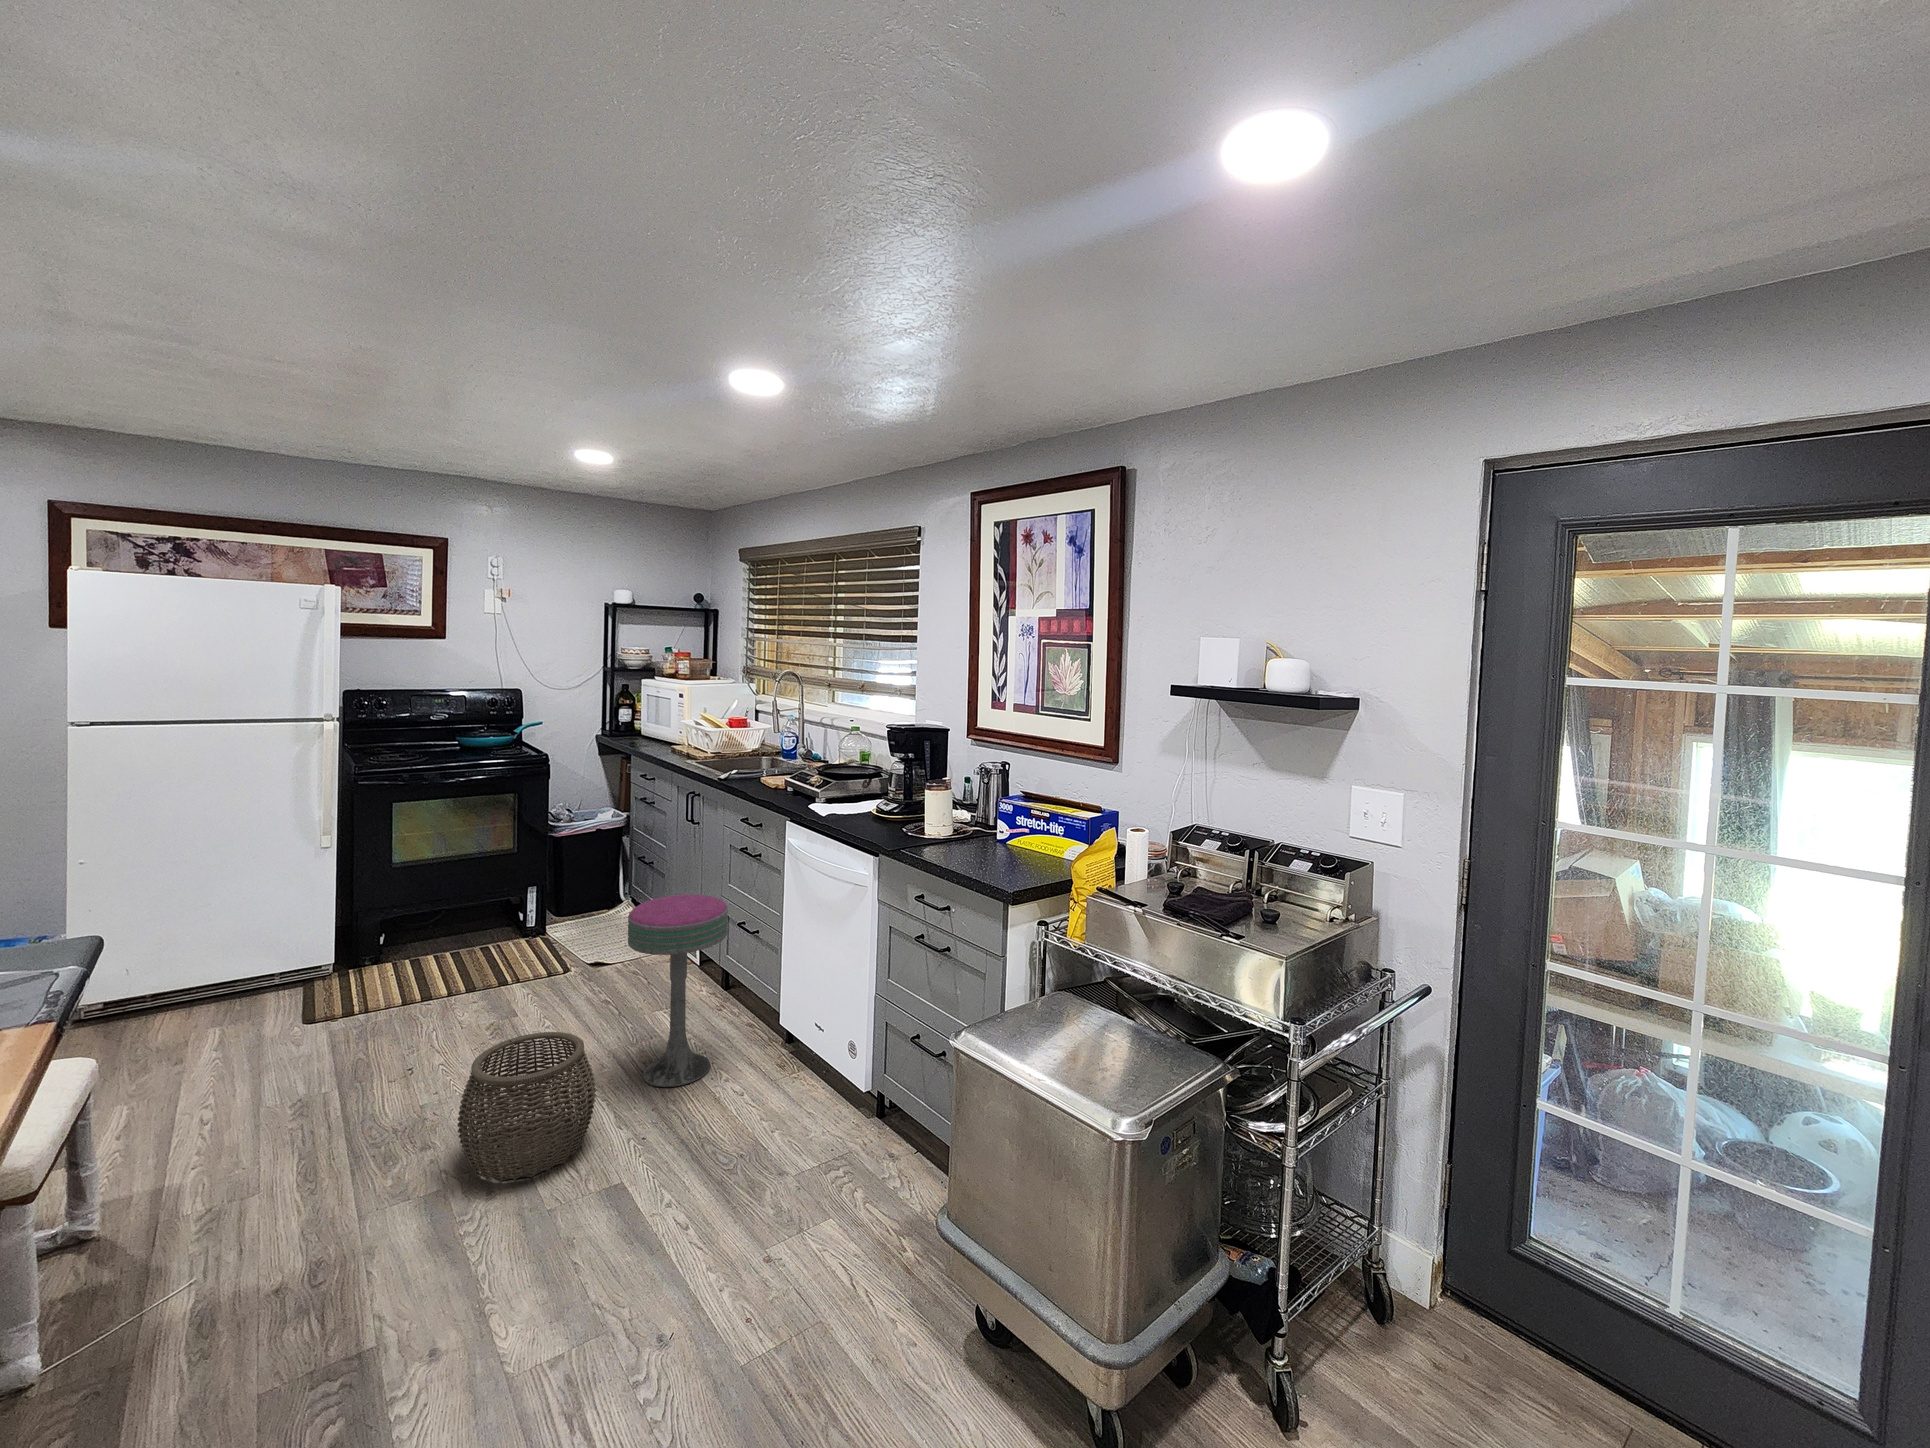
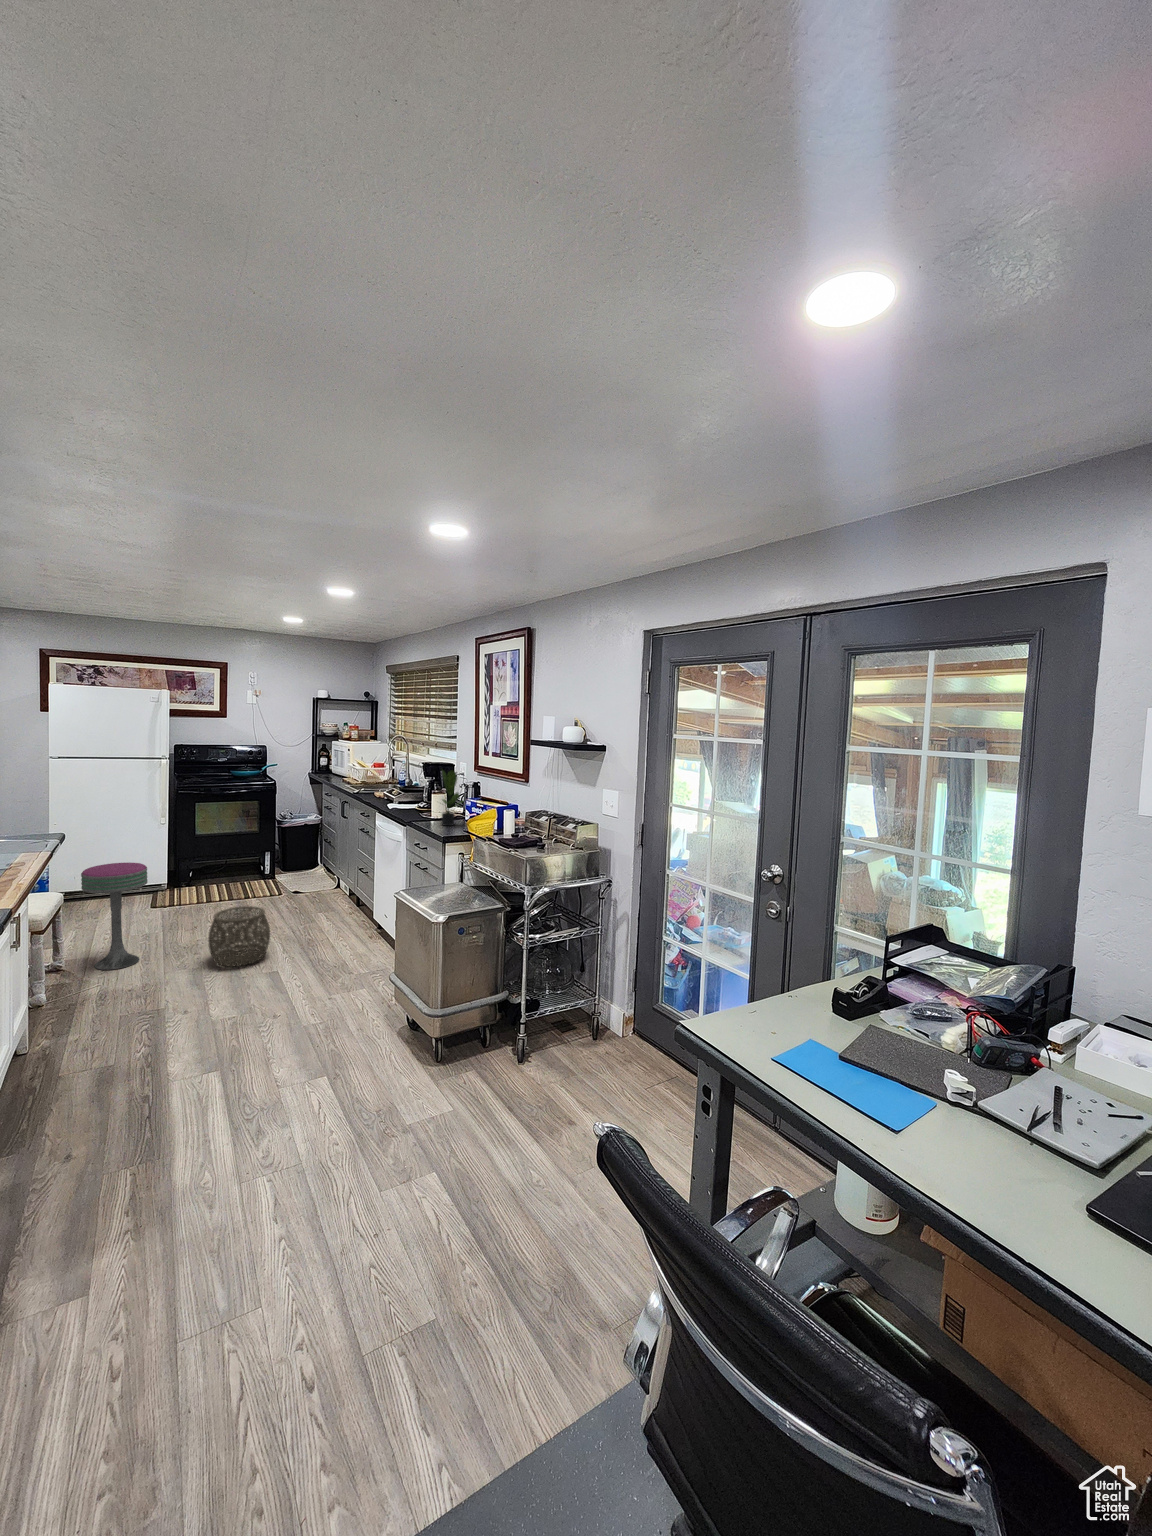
potted plant: none [951,738,1007,851] -> present [442,770,460,826]
bar stool: present [628,894,728,1087] -> present [81,863,148,970]

